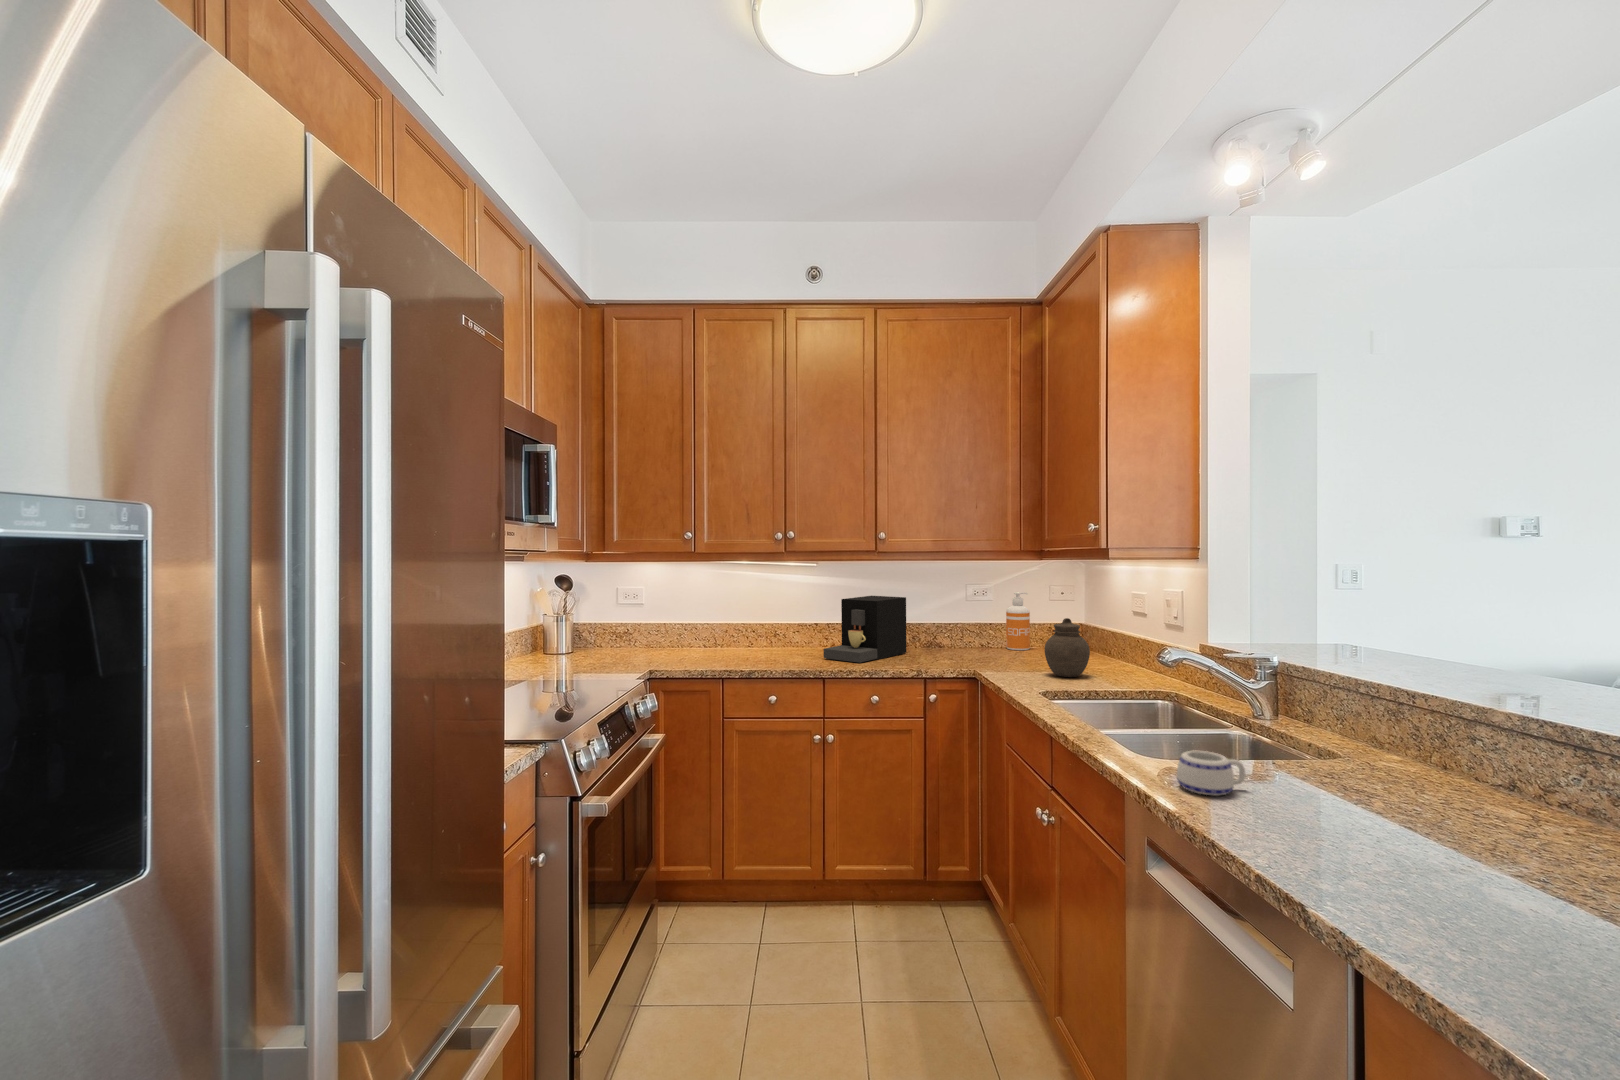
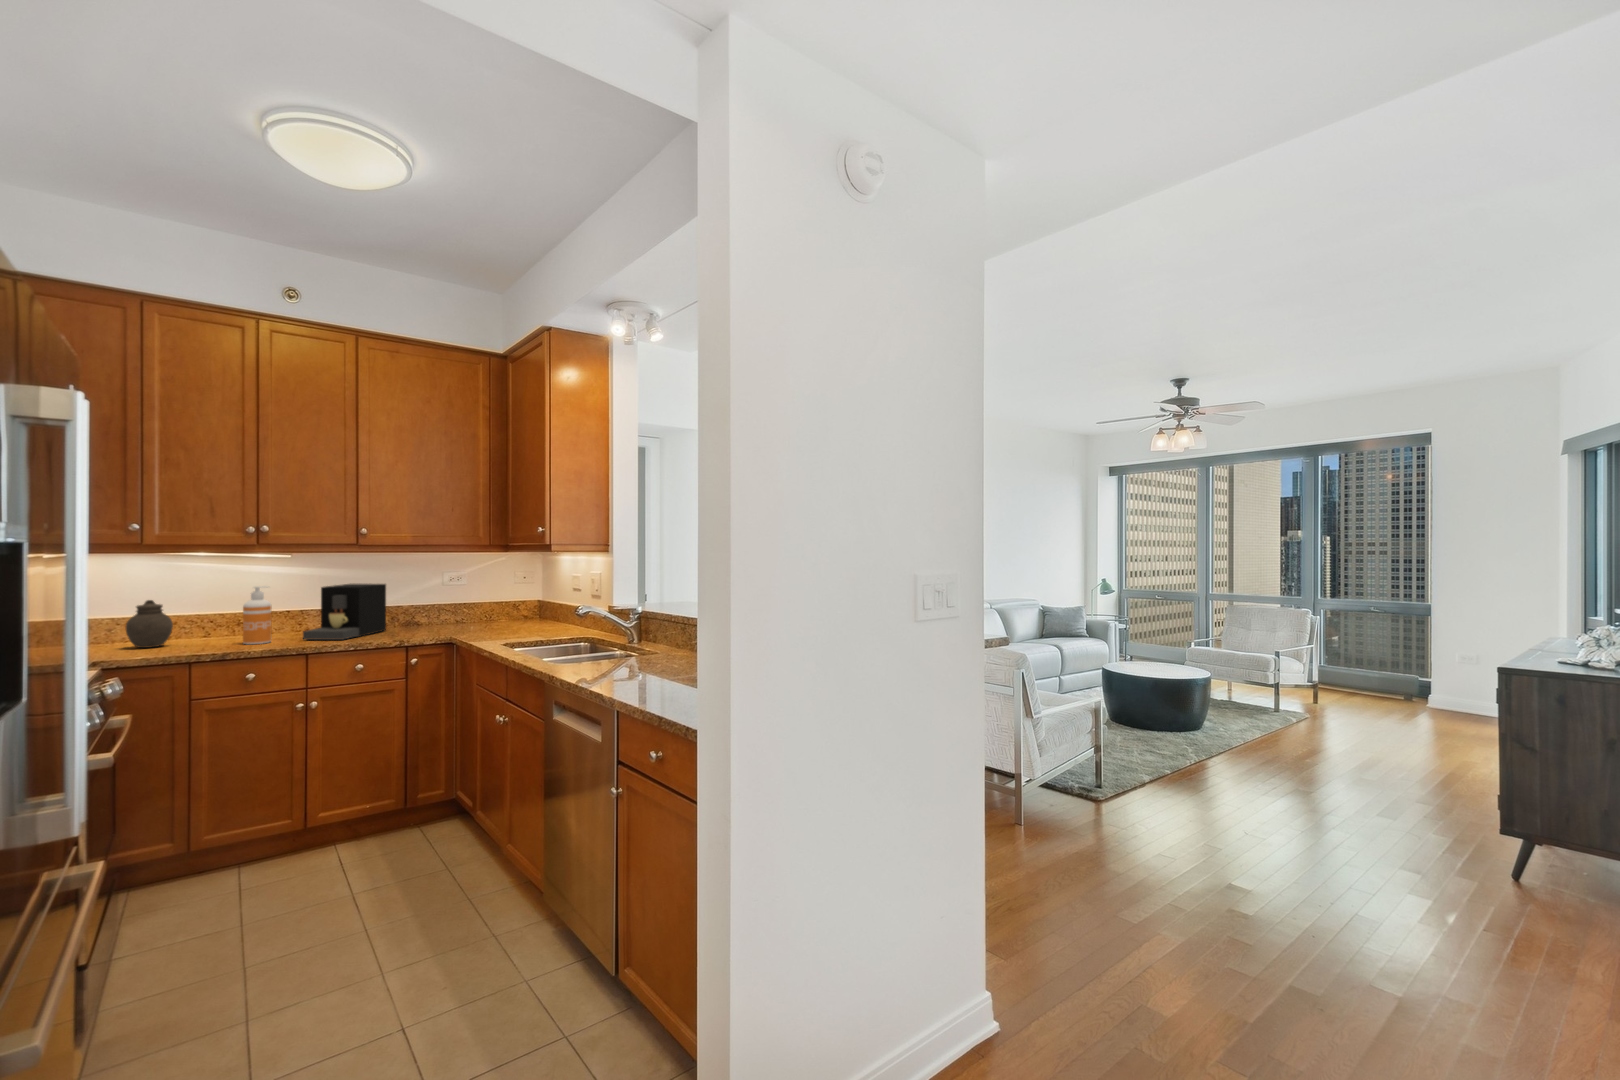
soap dispenser: present [1006,592,1030,650] -> present [243,586,271,644]
jar: present [1044,618,1090,677] -> present [126,600,173,648]
mug: present [1177,751,1245,795] -> none [573,652,608,673]

